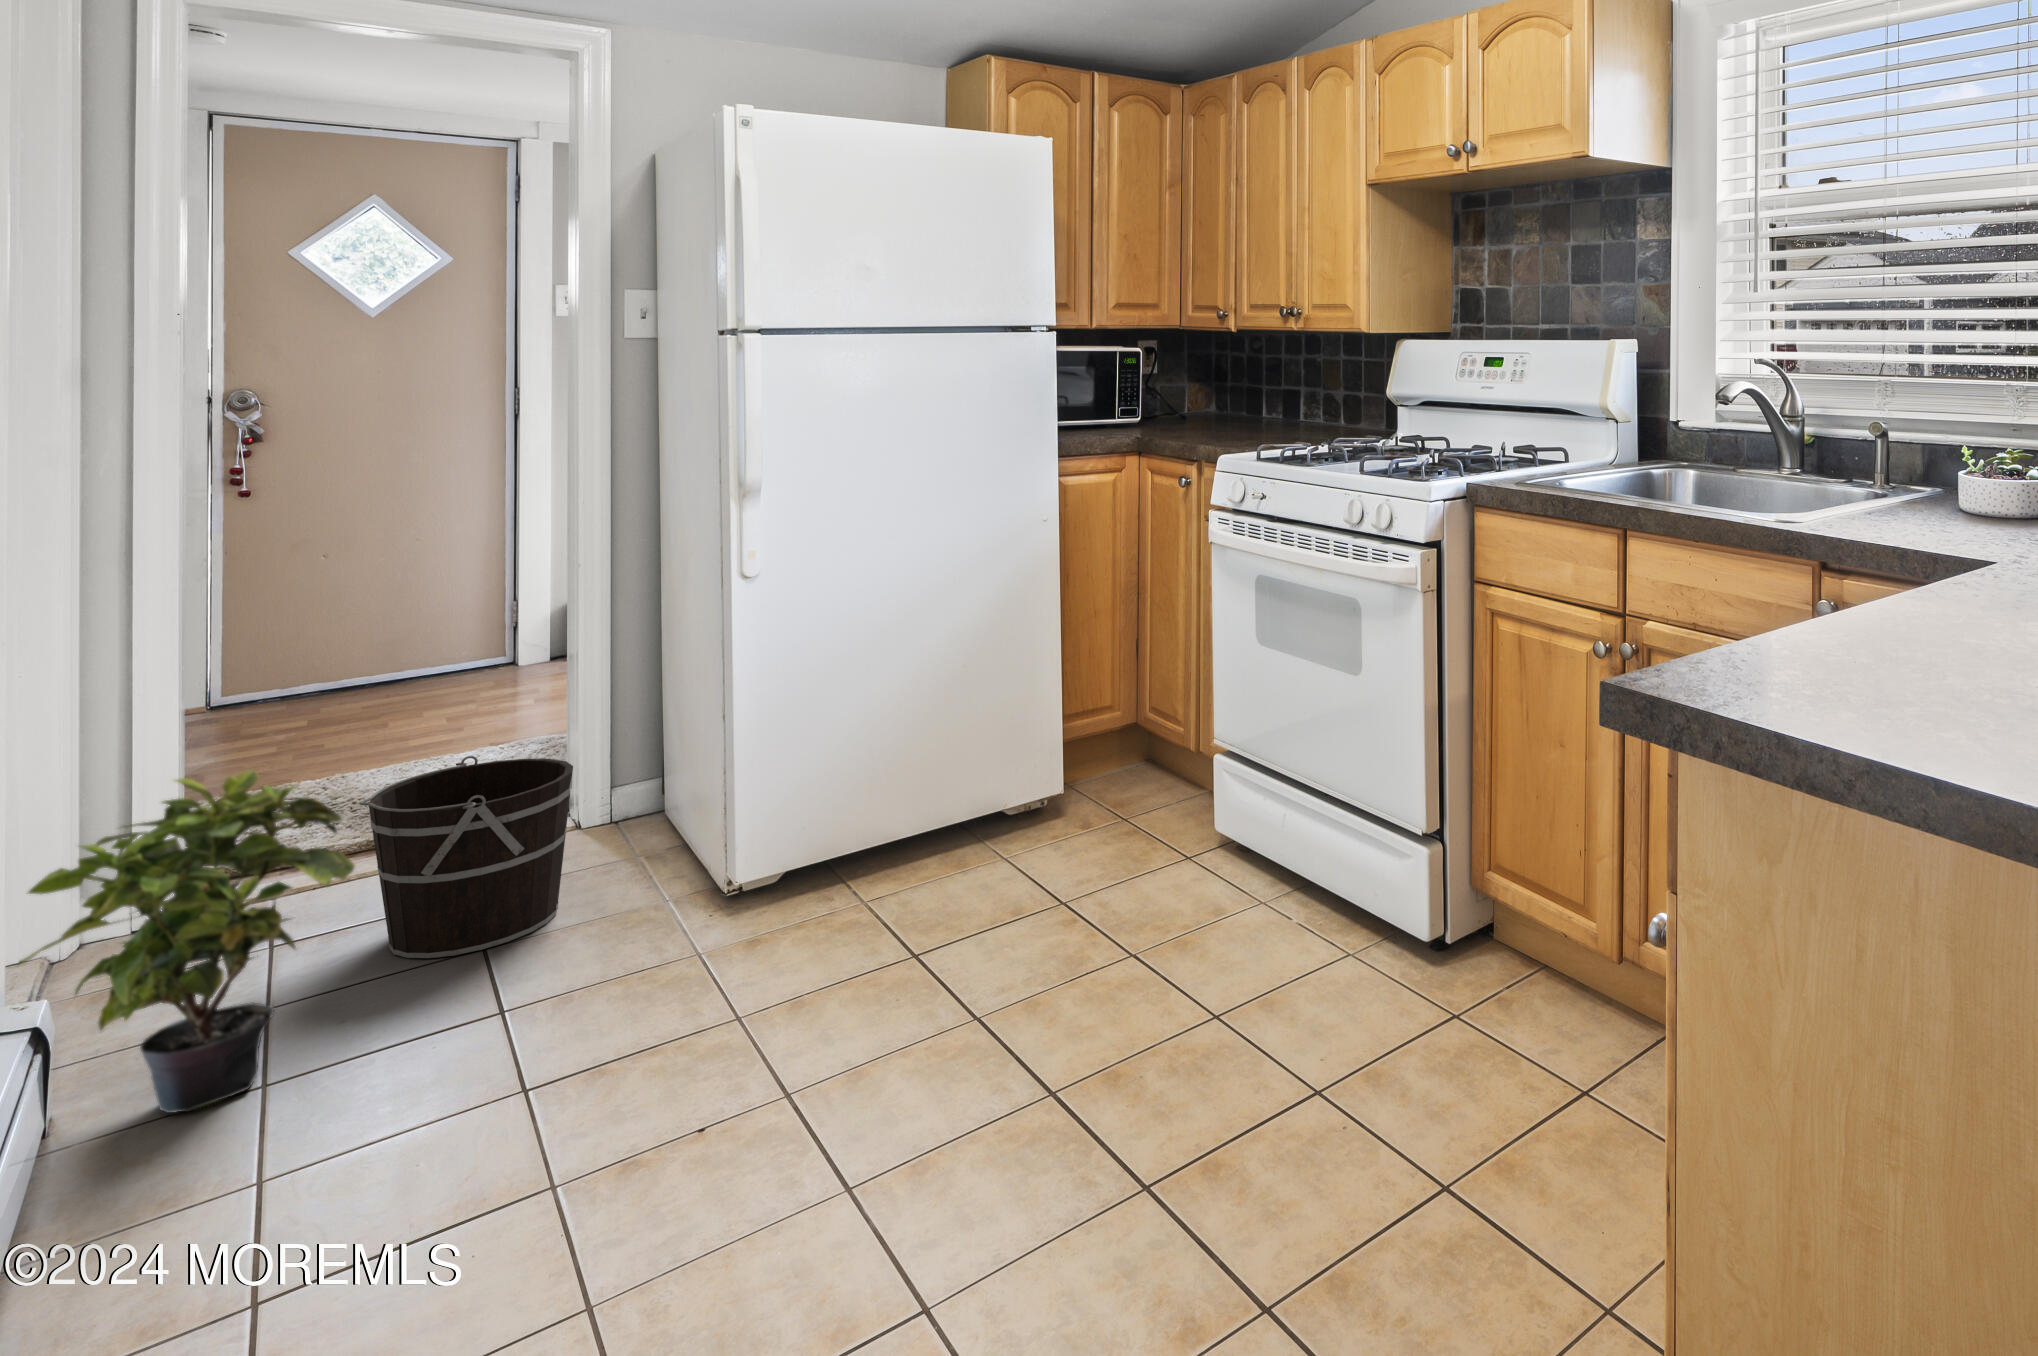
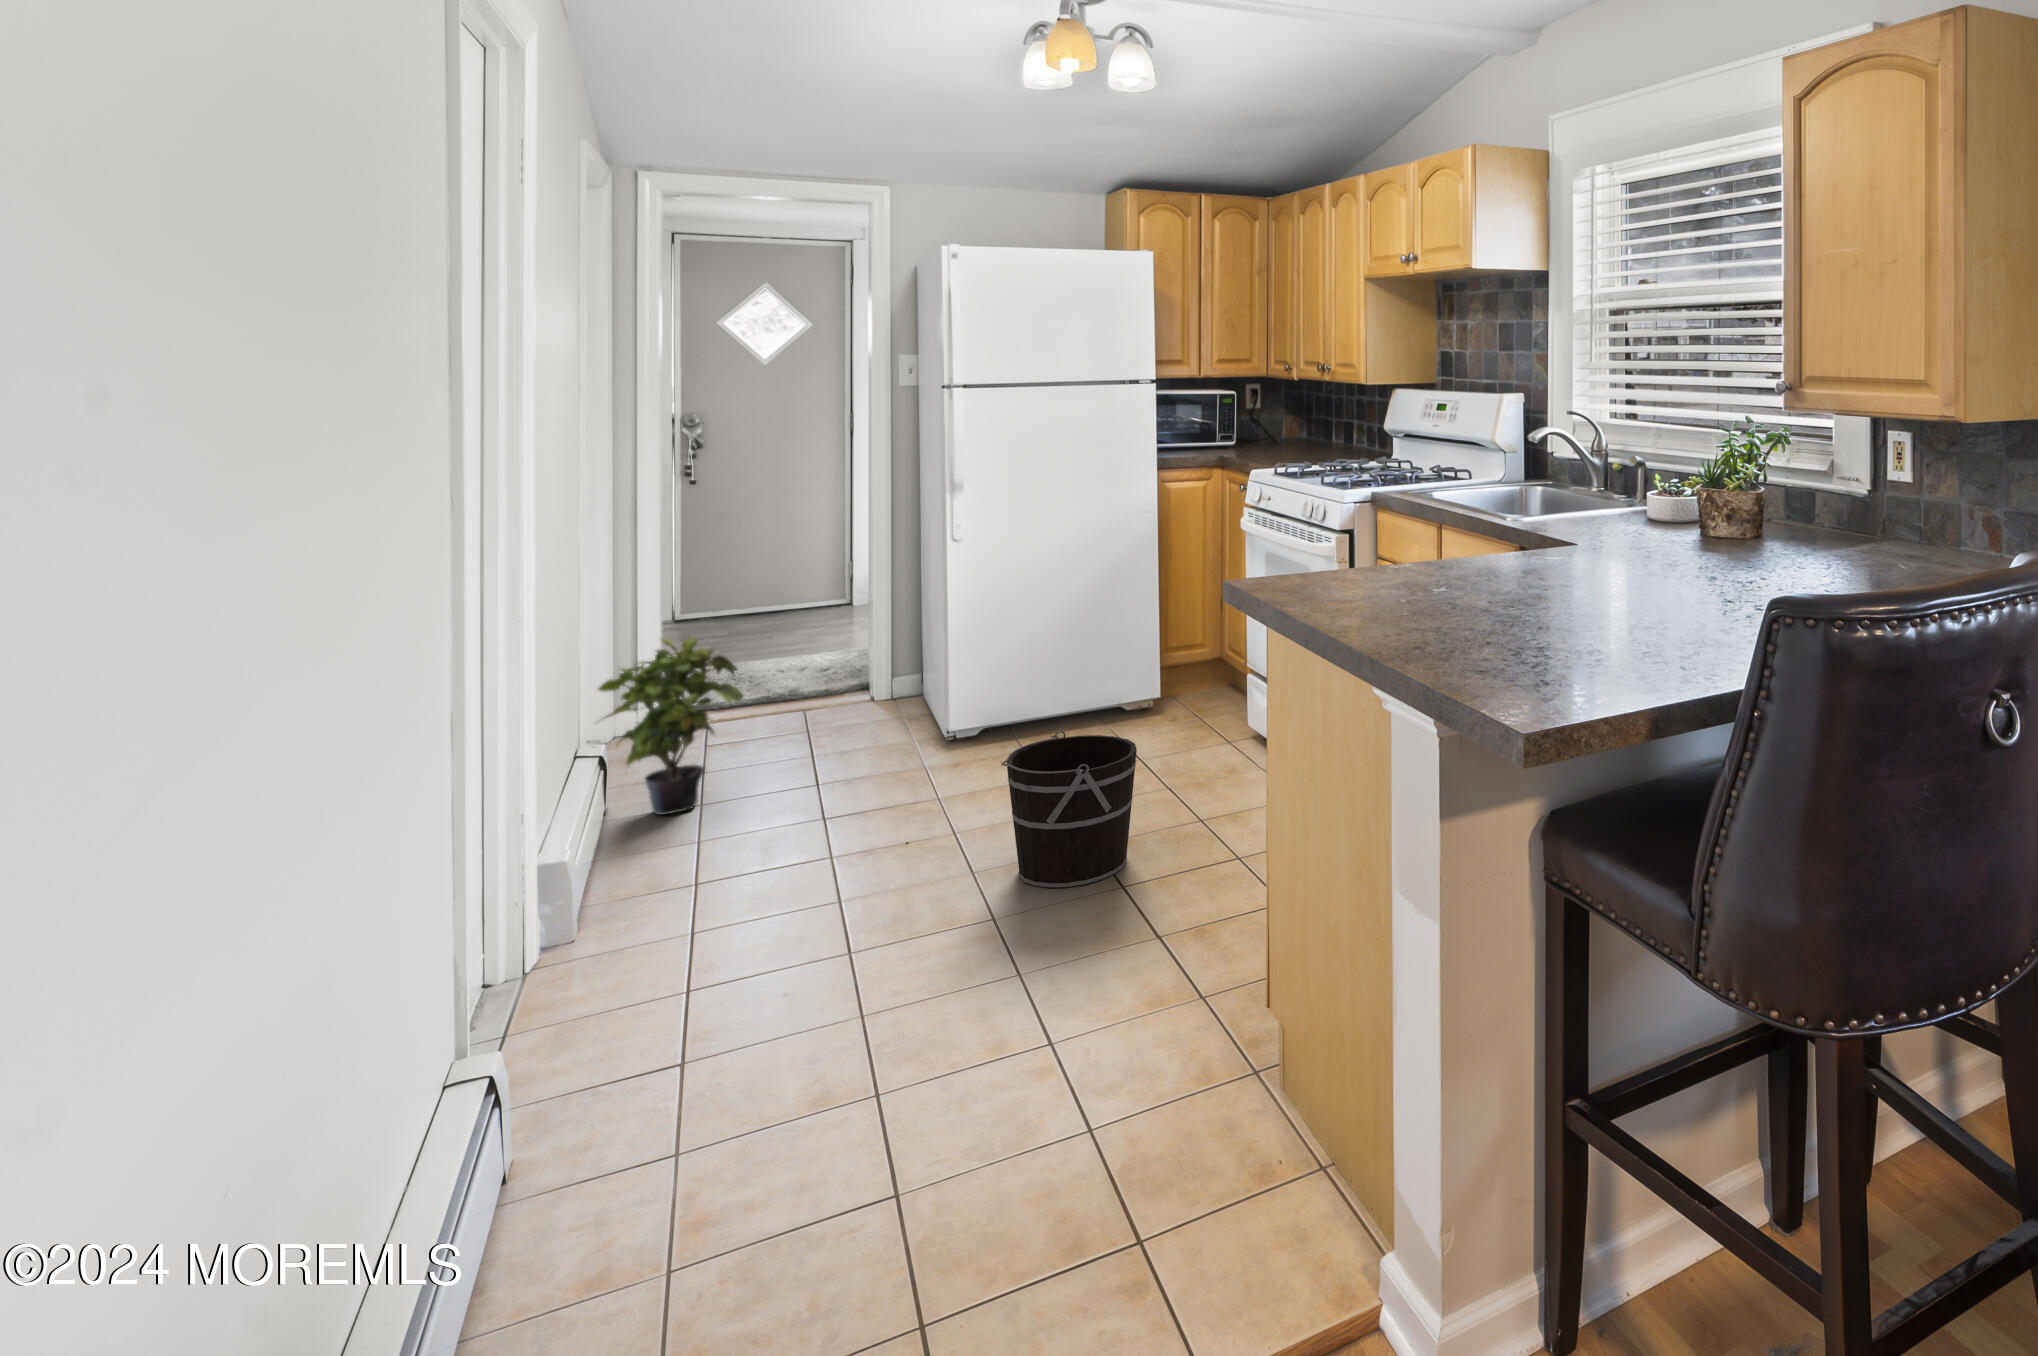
bucket: present [359,756,573,958] -> present [1001,731,1137,887]

